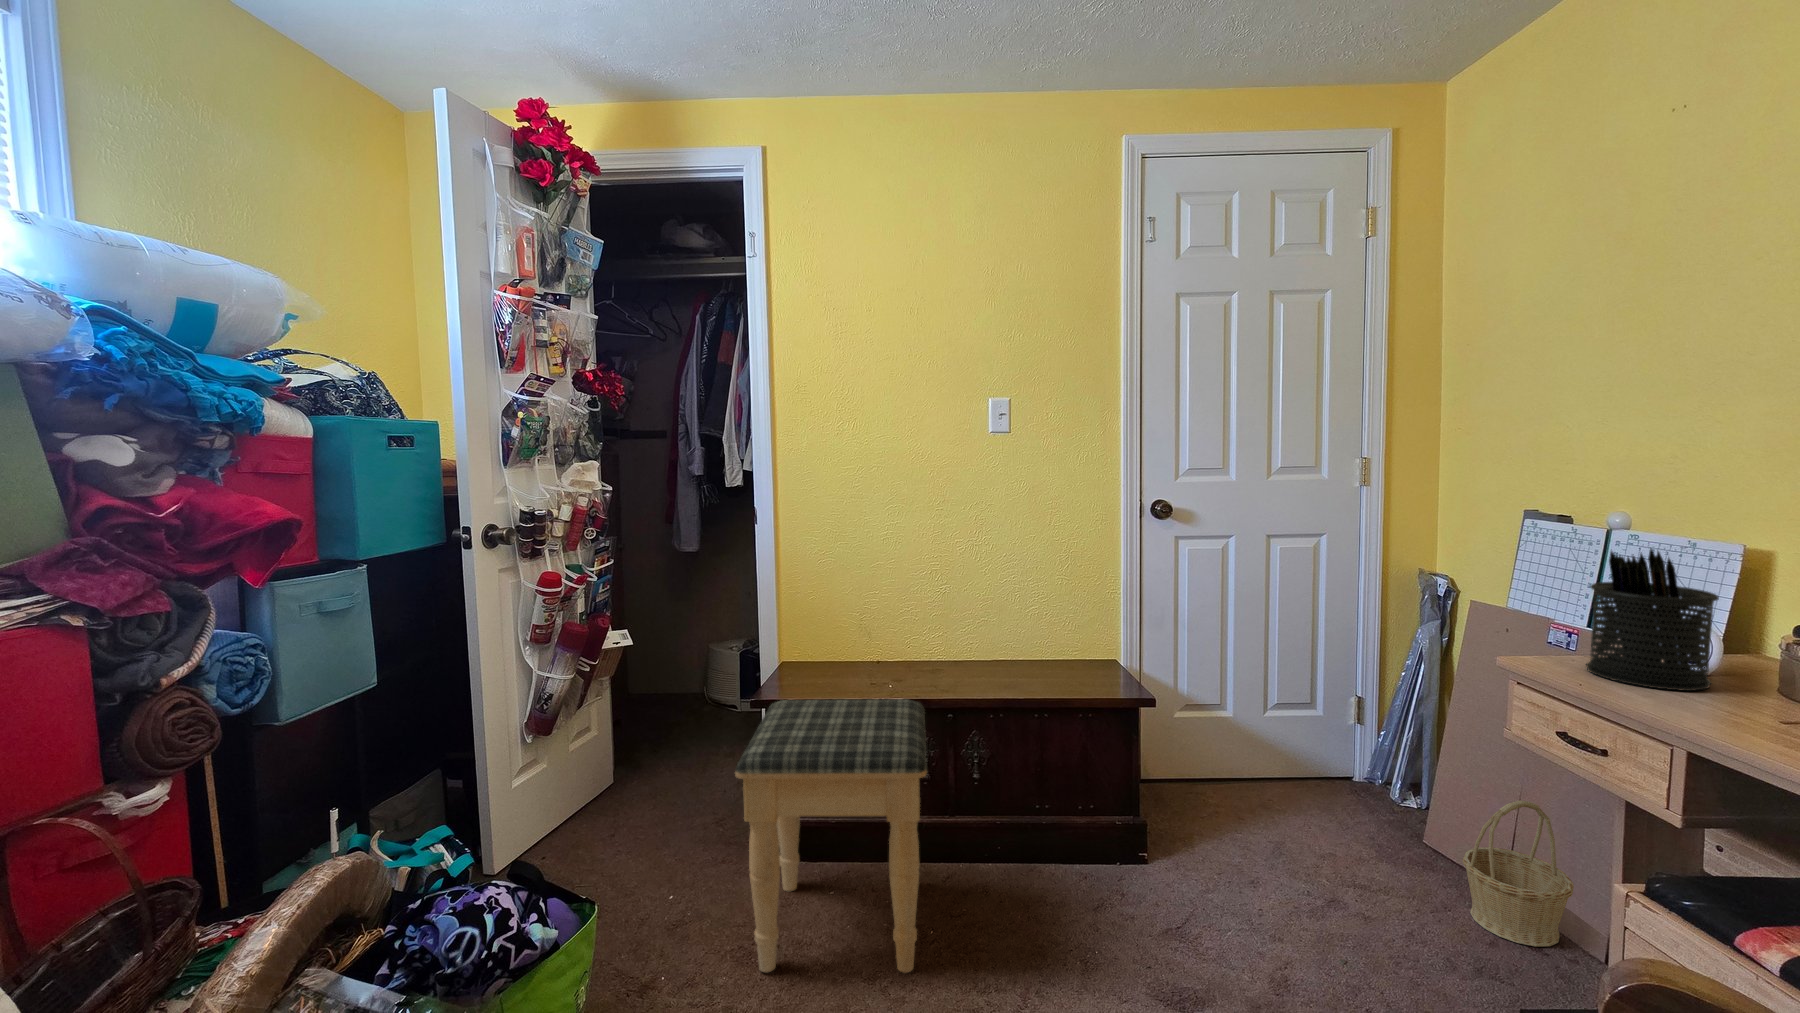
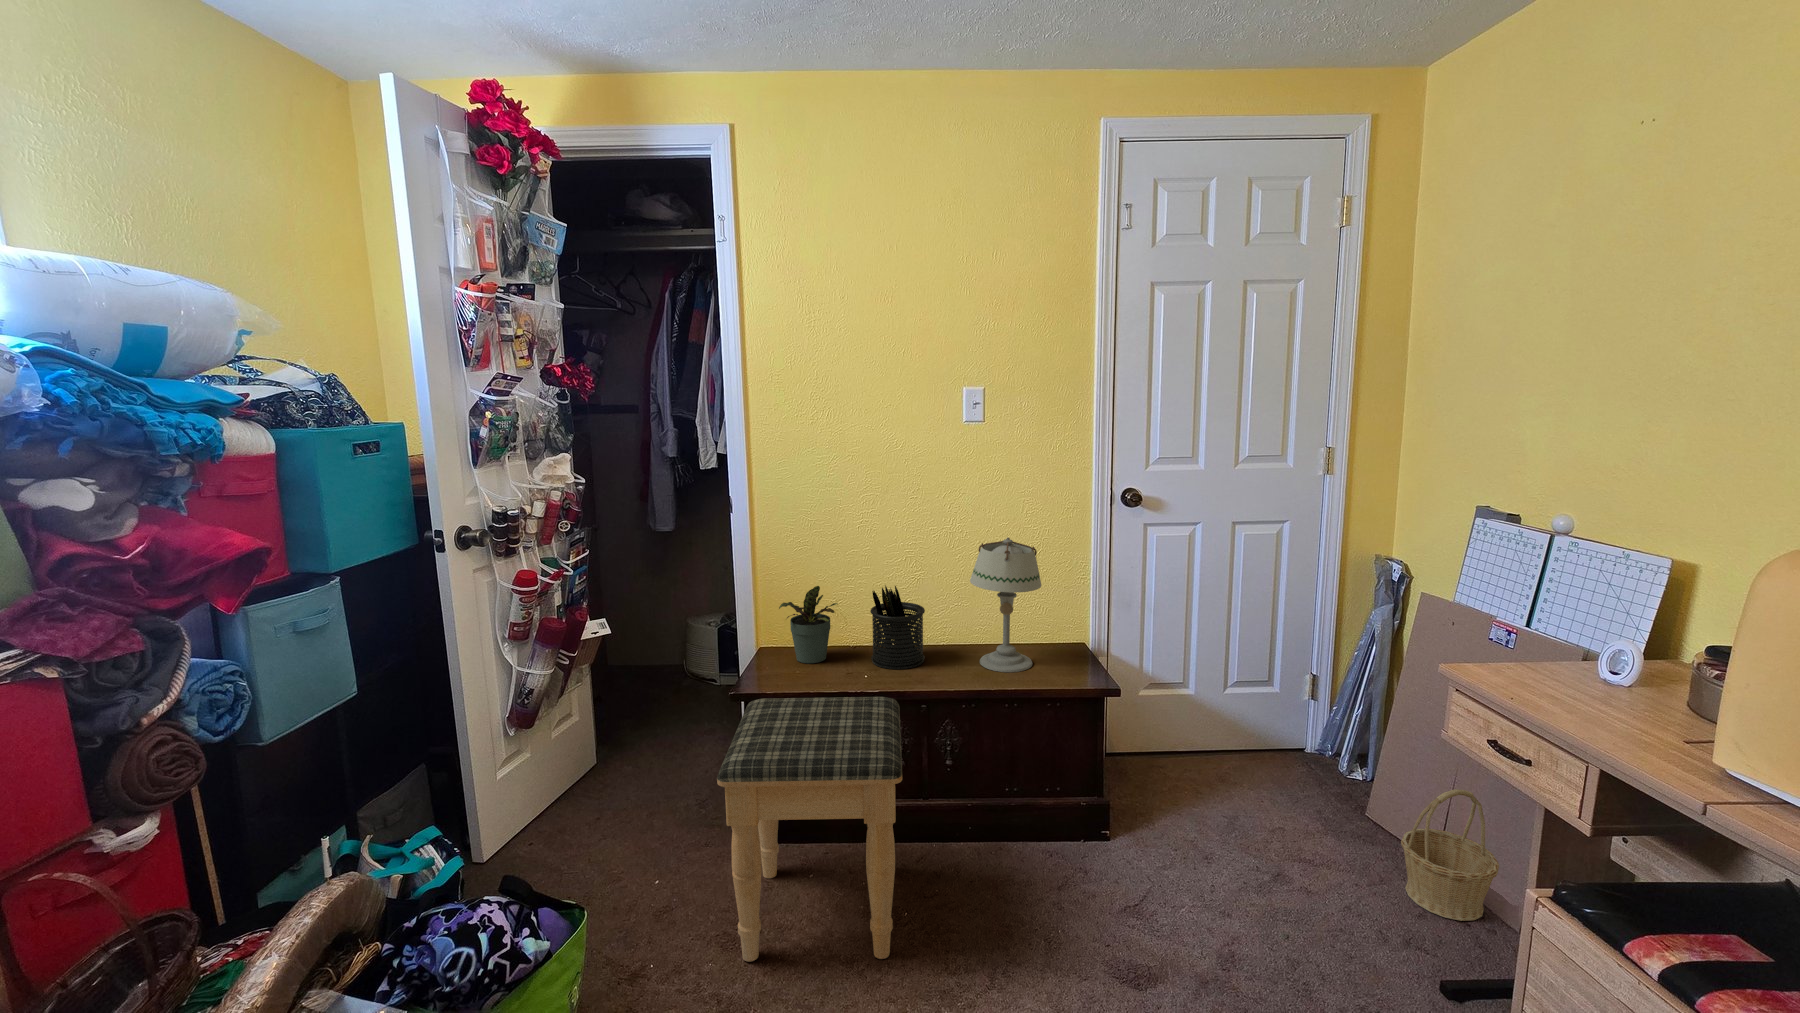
table lamp: none [997,544,1070,682] -> present [970,538,1041,672]
pen holder: present [1586,549,1719,691] -> present [870,586,925,669]
potted plant: none [803,594,863,674] -> present [779,586,838,663]

